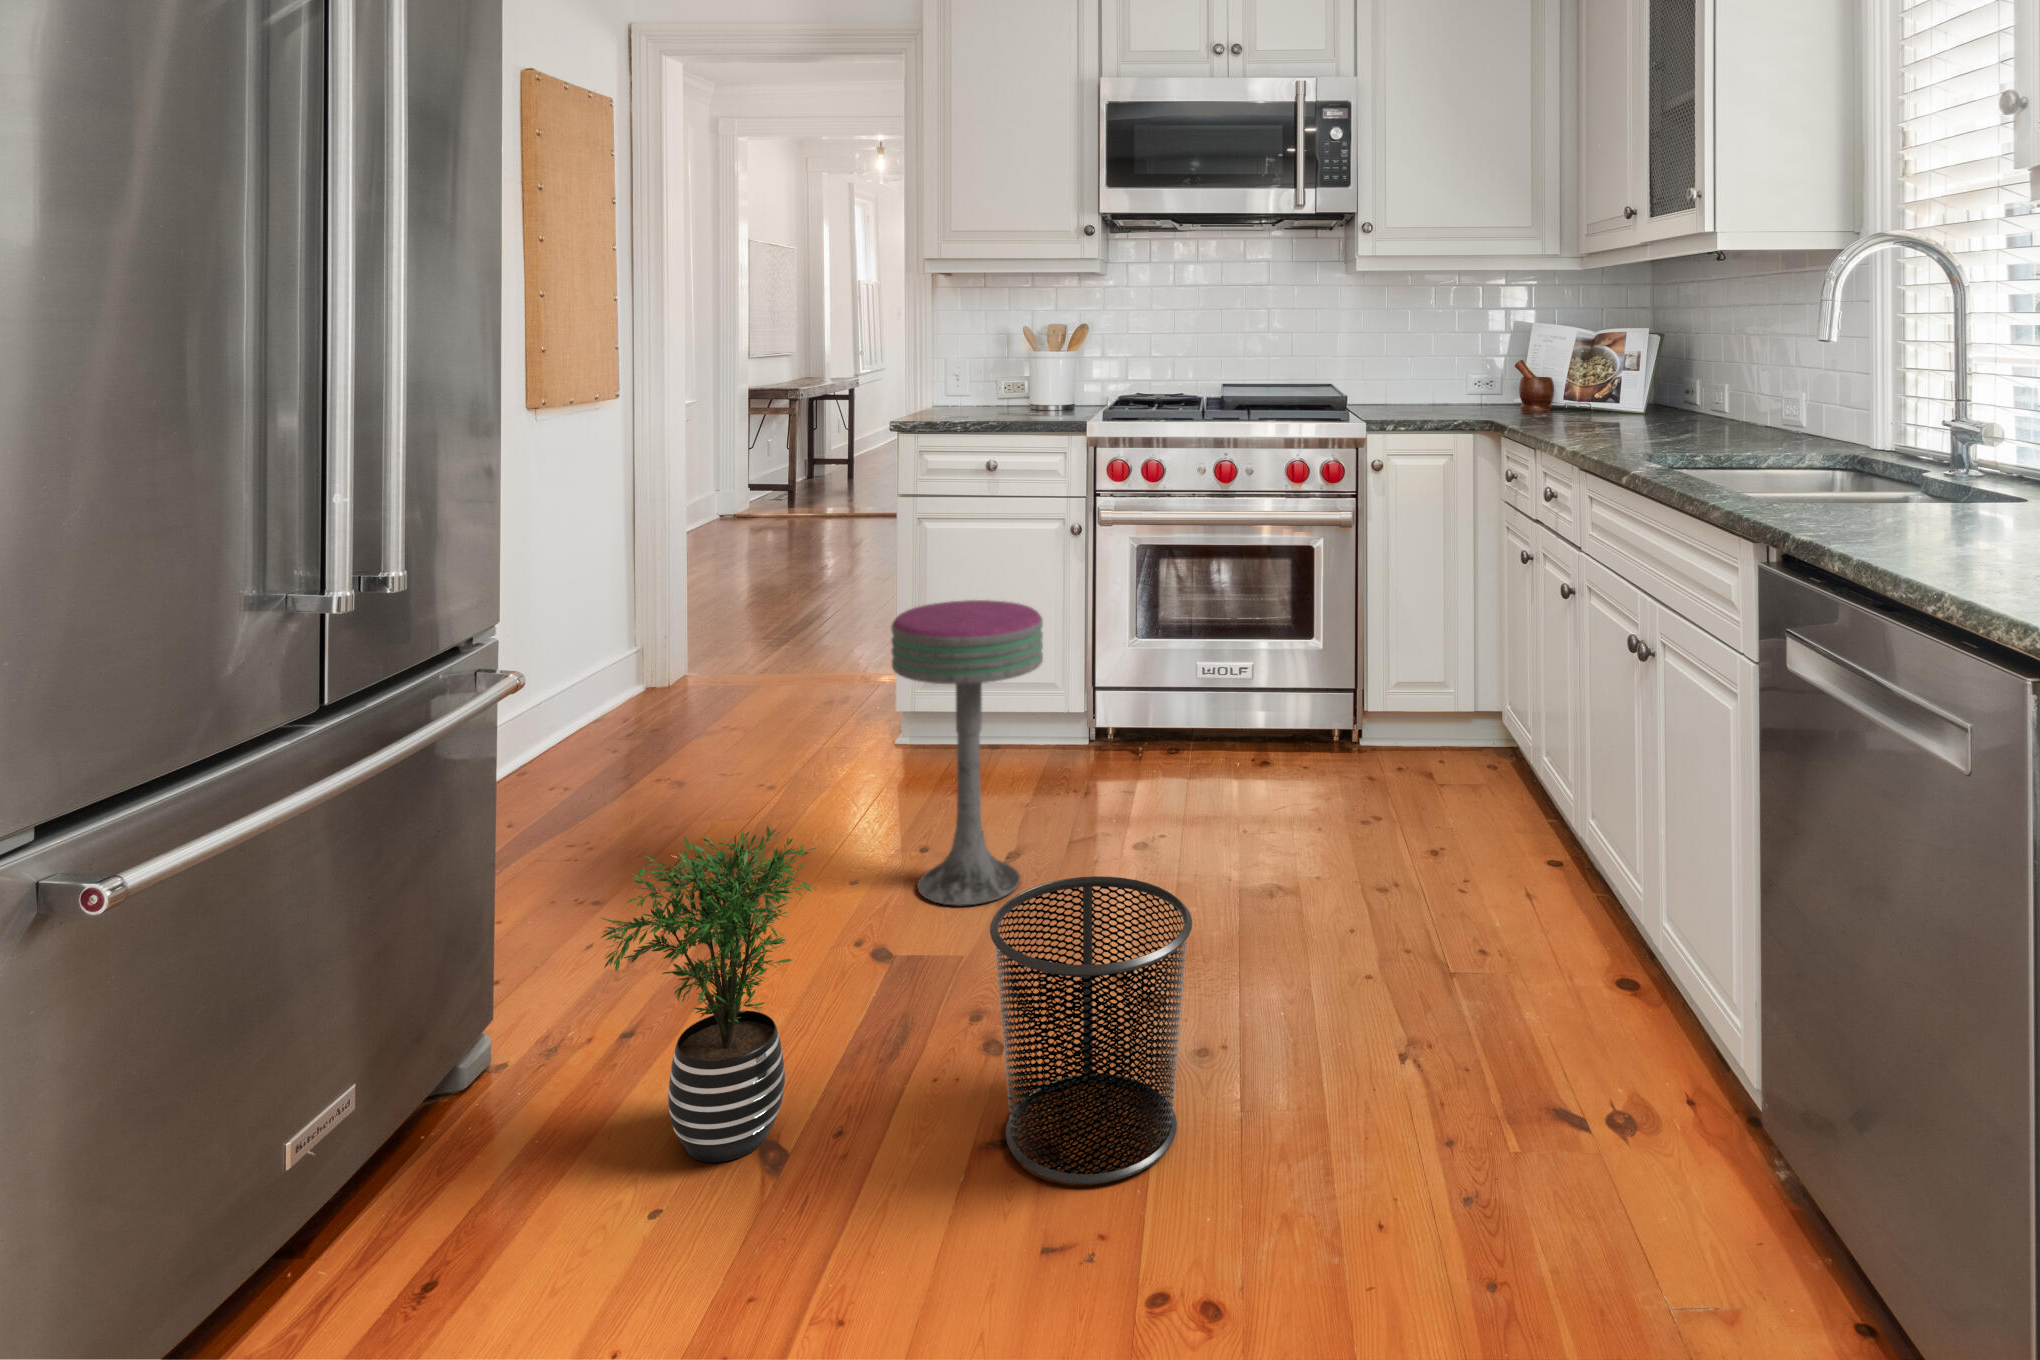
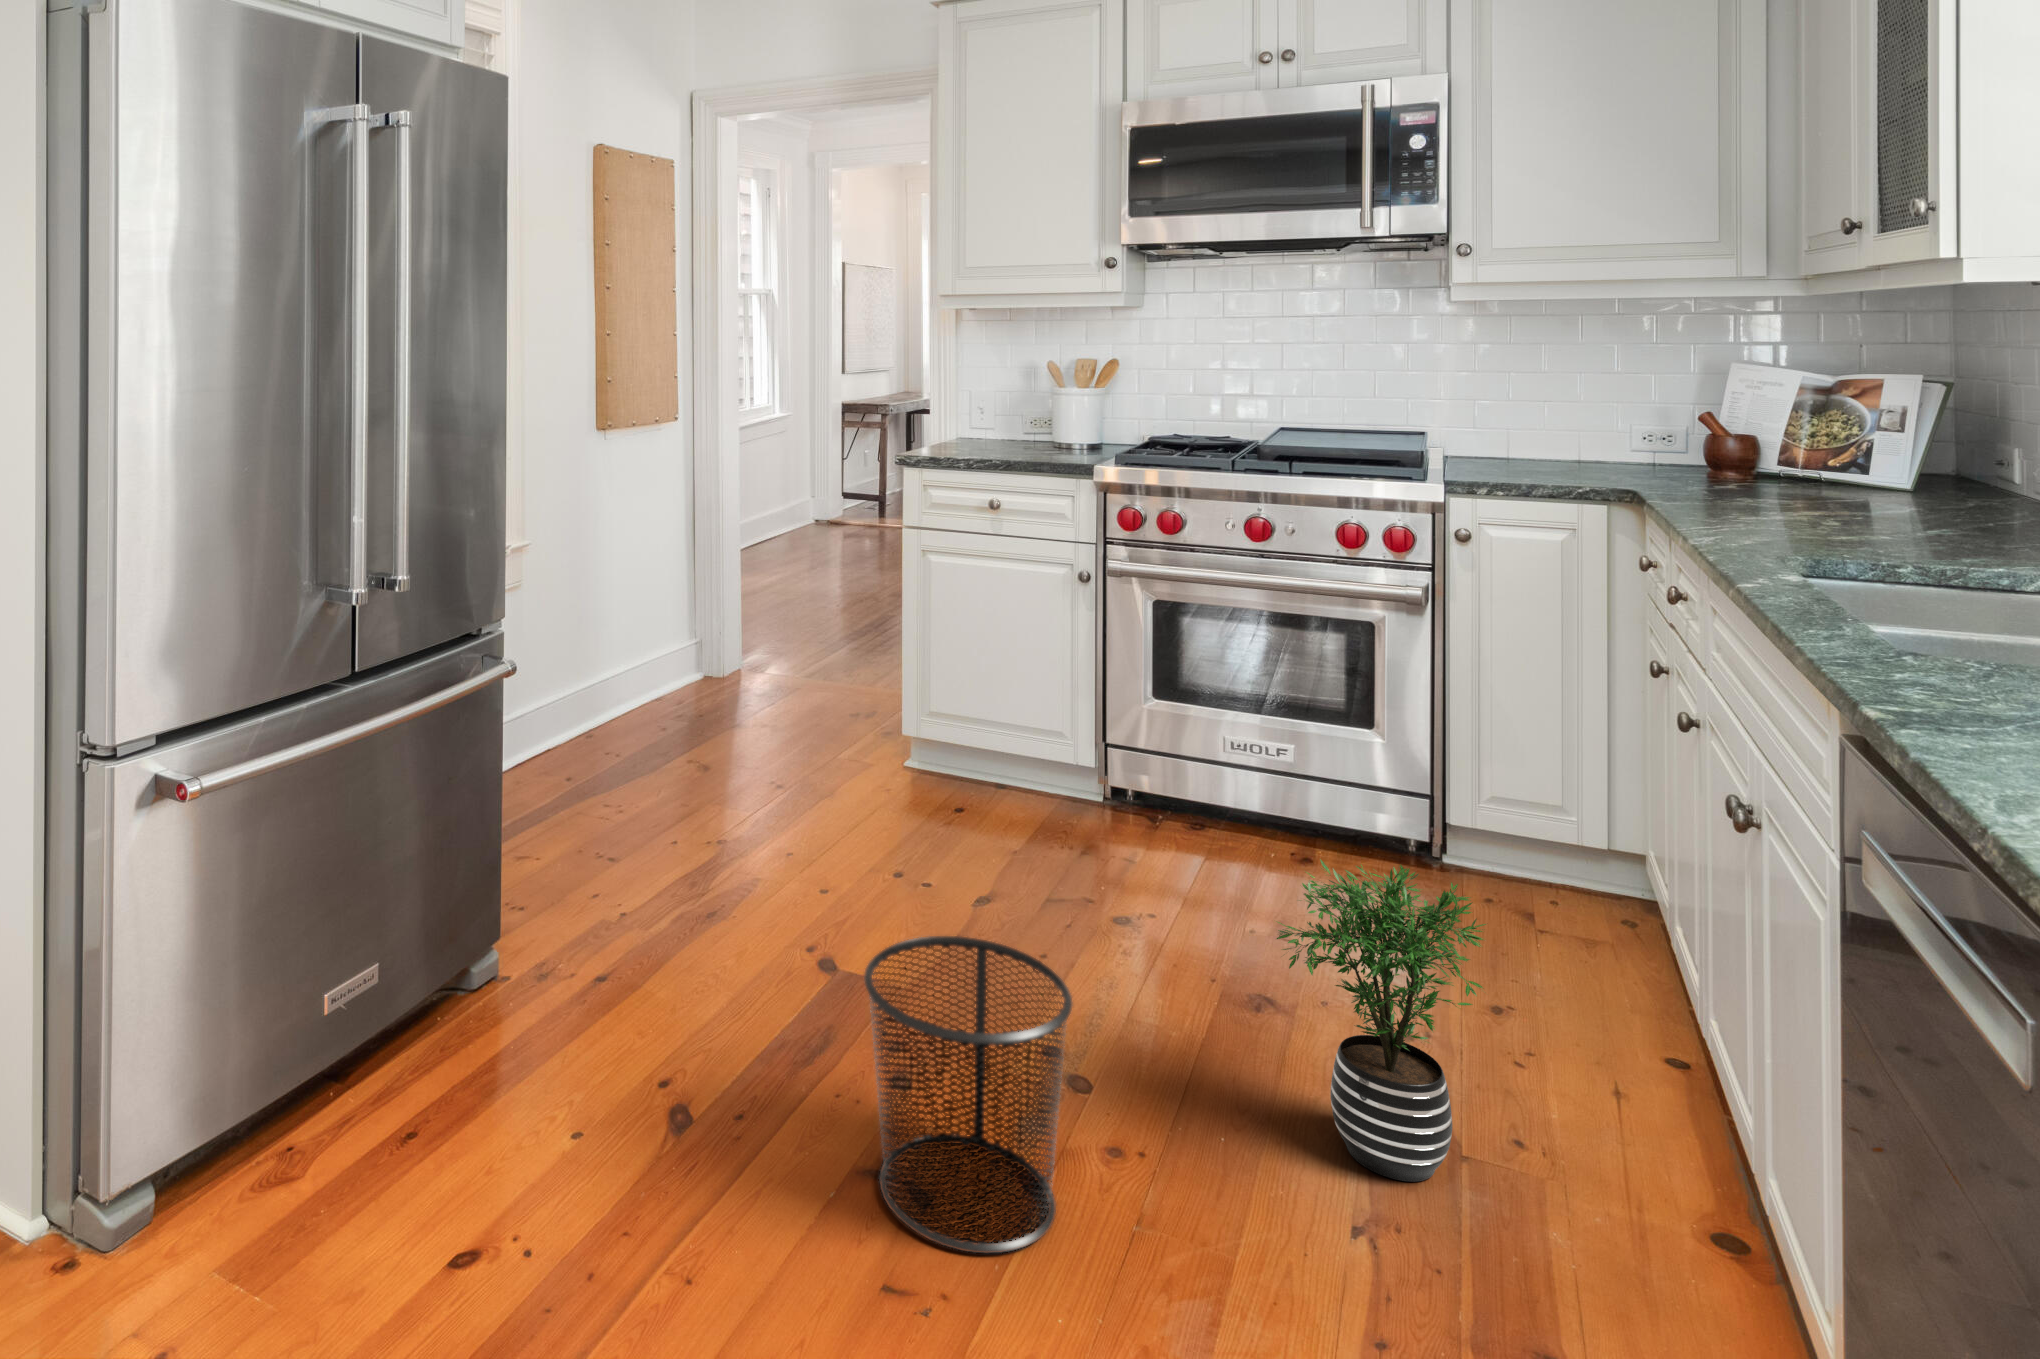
bar stool: present [891,600,1043,906] -> none [857,640,1006,941]
potted plant: present [601,826,816,1162] -> present [1277,859,1486,1182]

